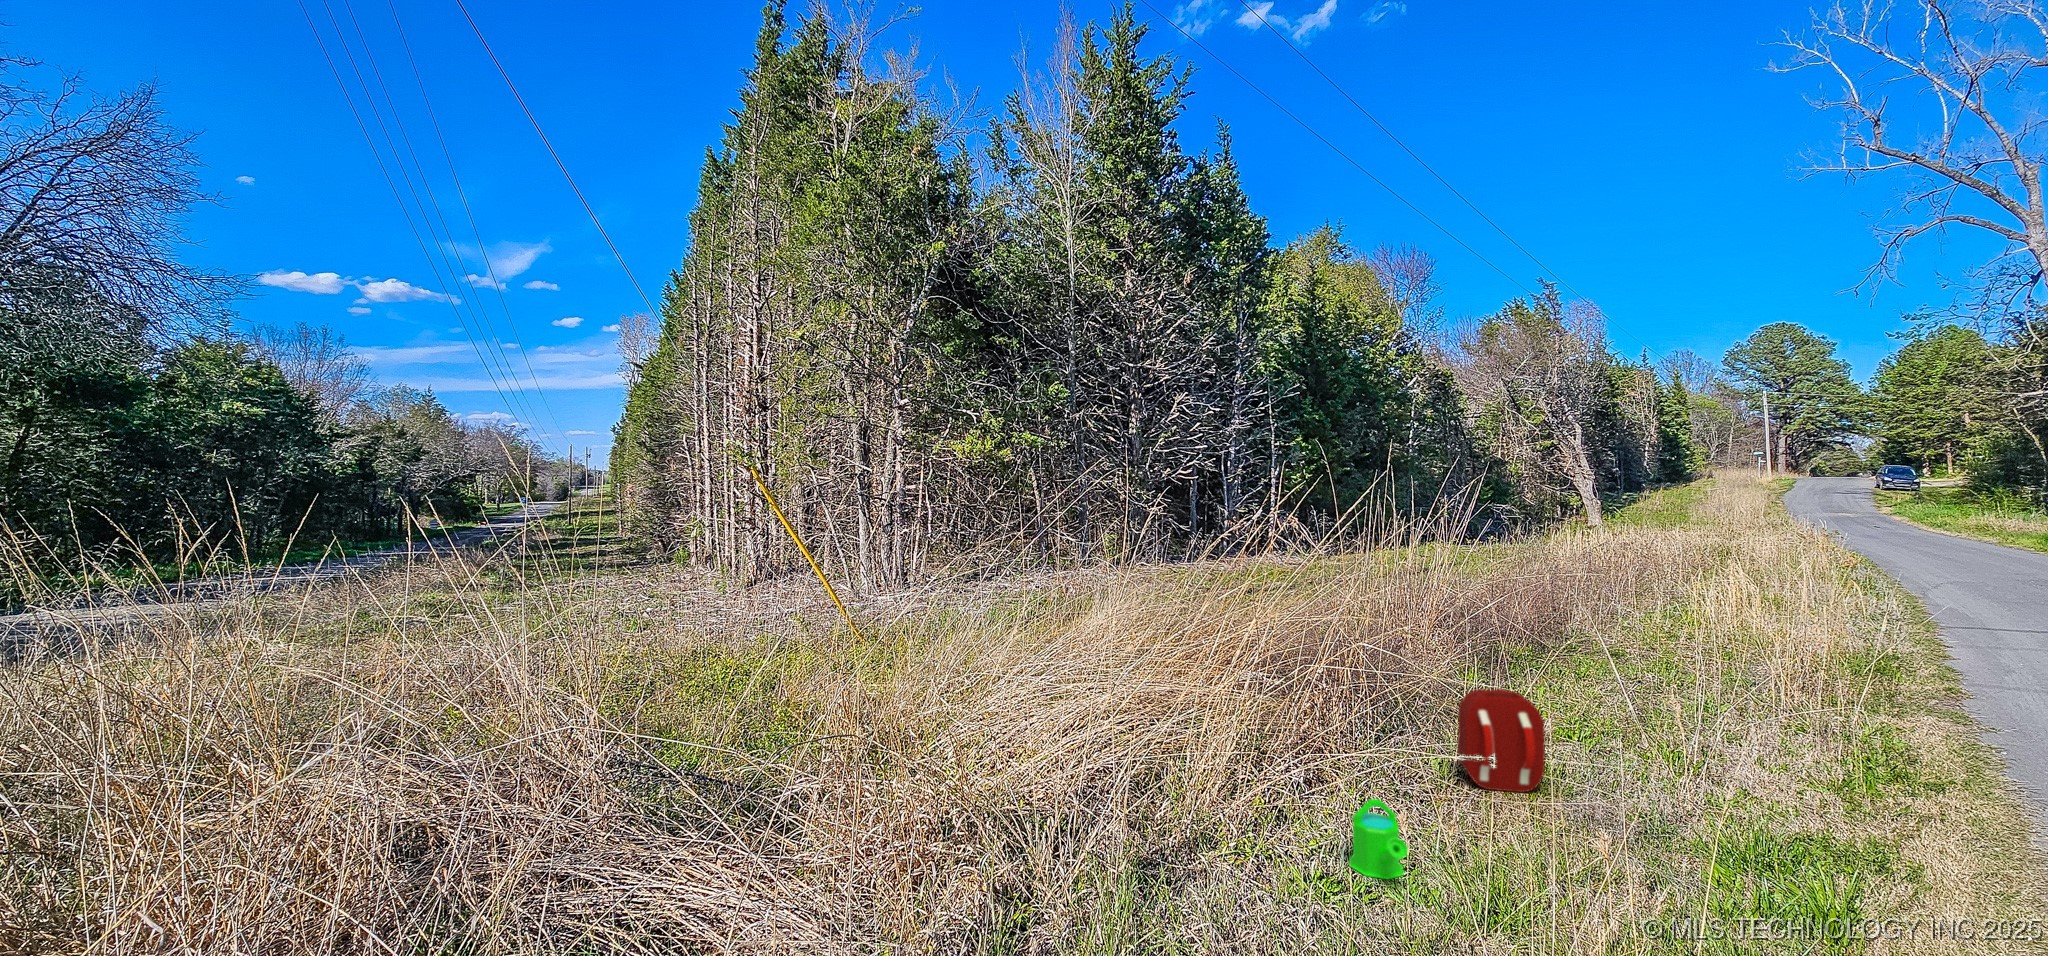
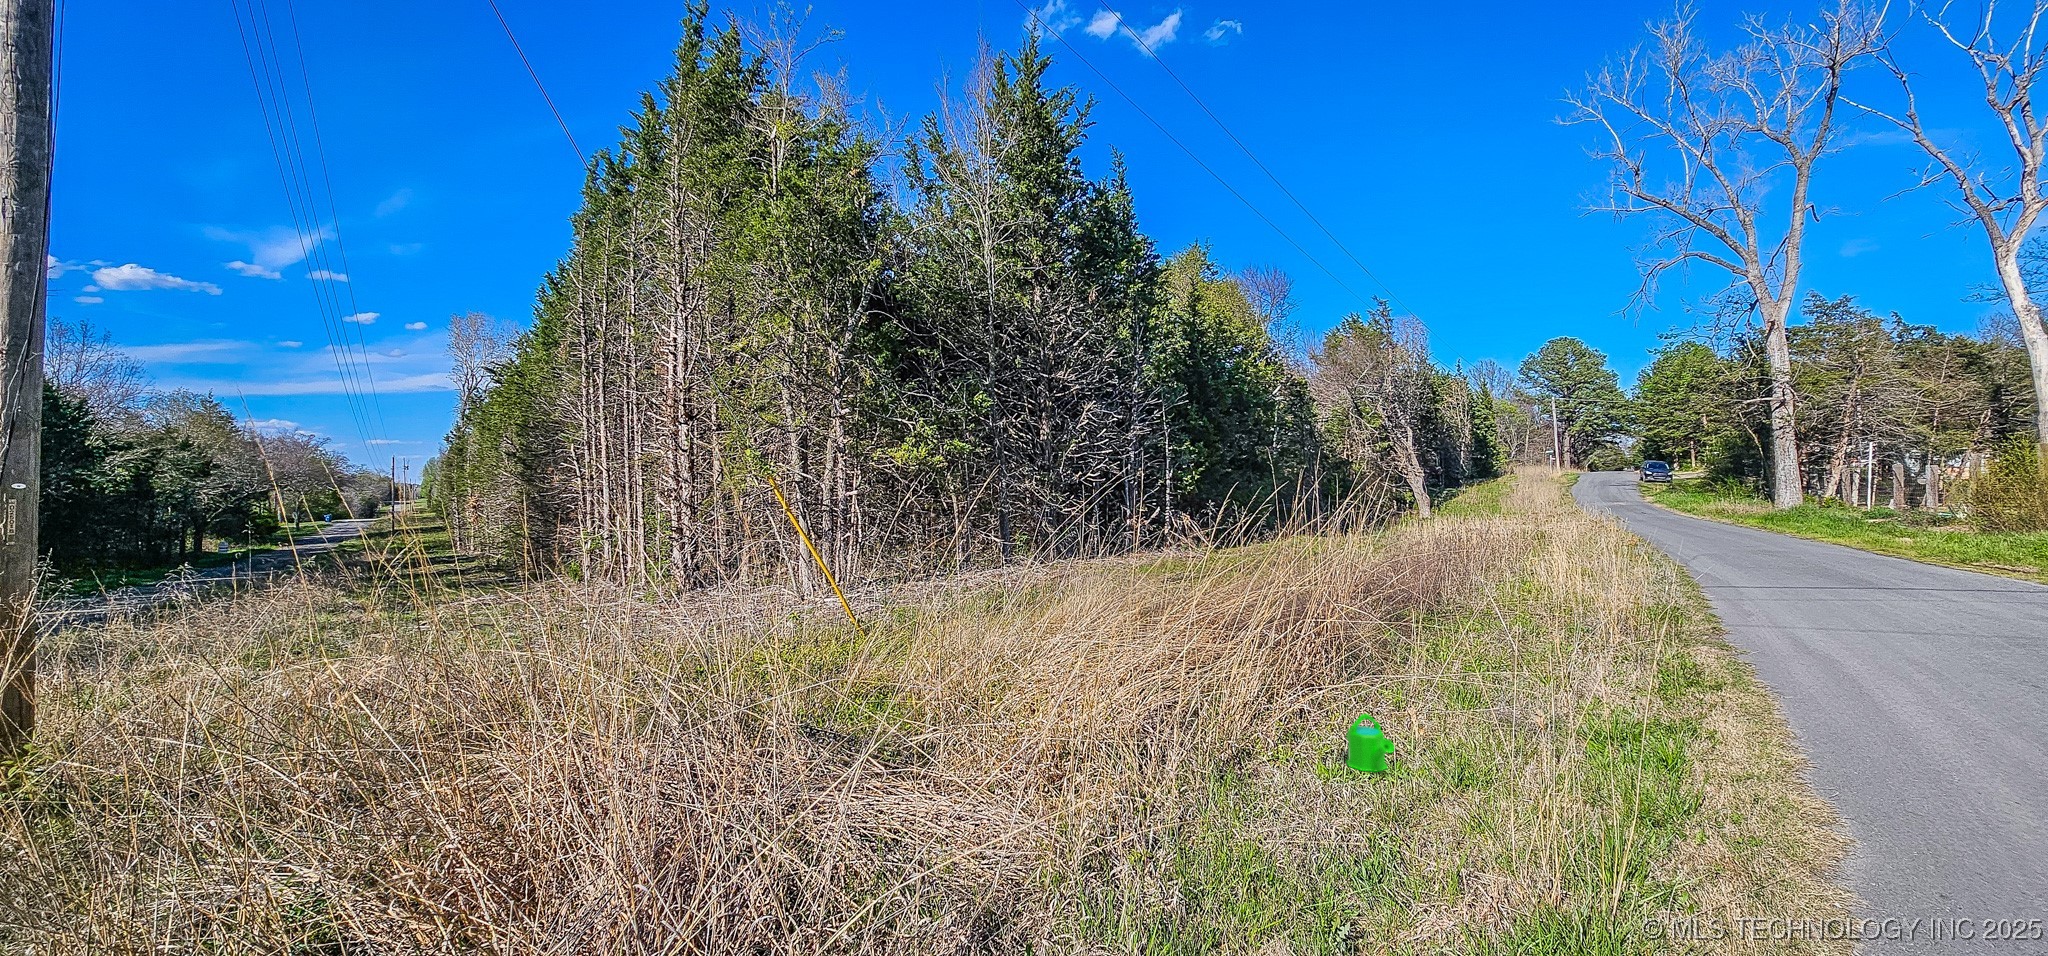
backpack: present [1457,689,1545,792] -> none [1399,633,1466,711]

